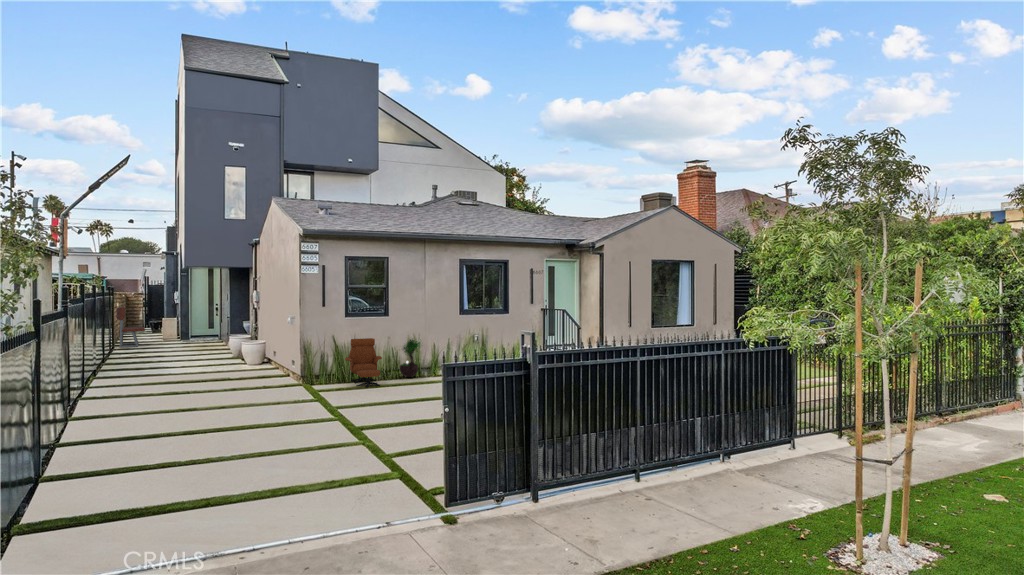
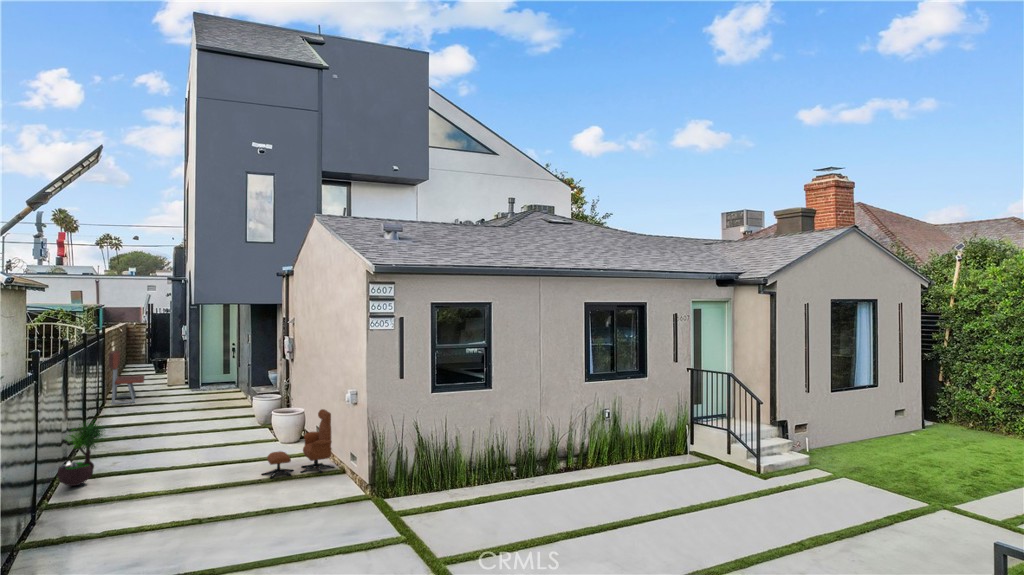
lounge chair: present [345,338,382,387] -> present [262,409,334,478]
potted tree: present [400,339,420,377] -> present [57,424,103,486]

